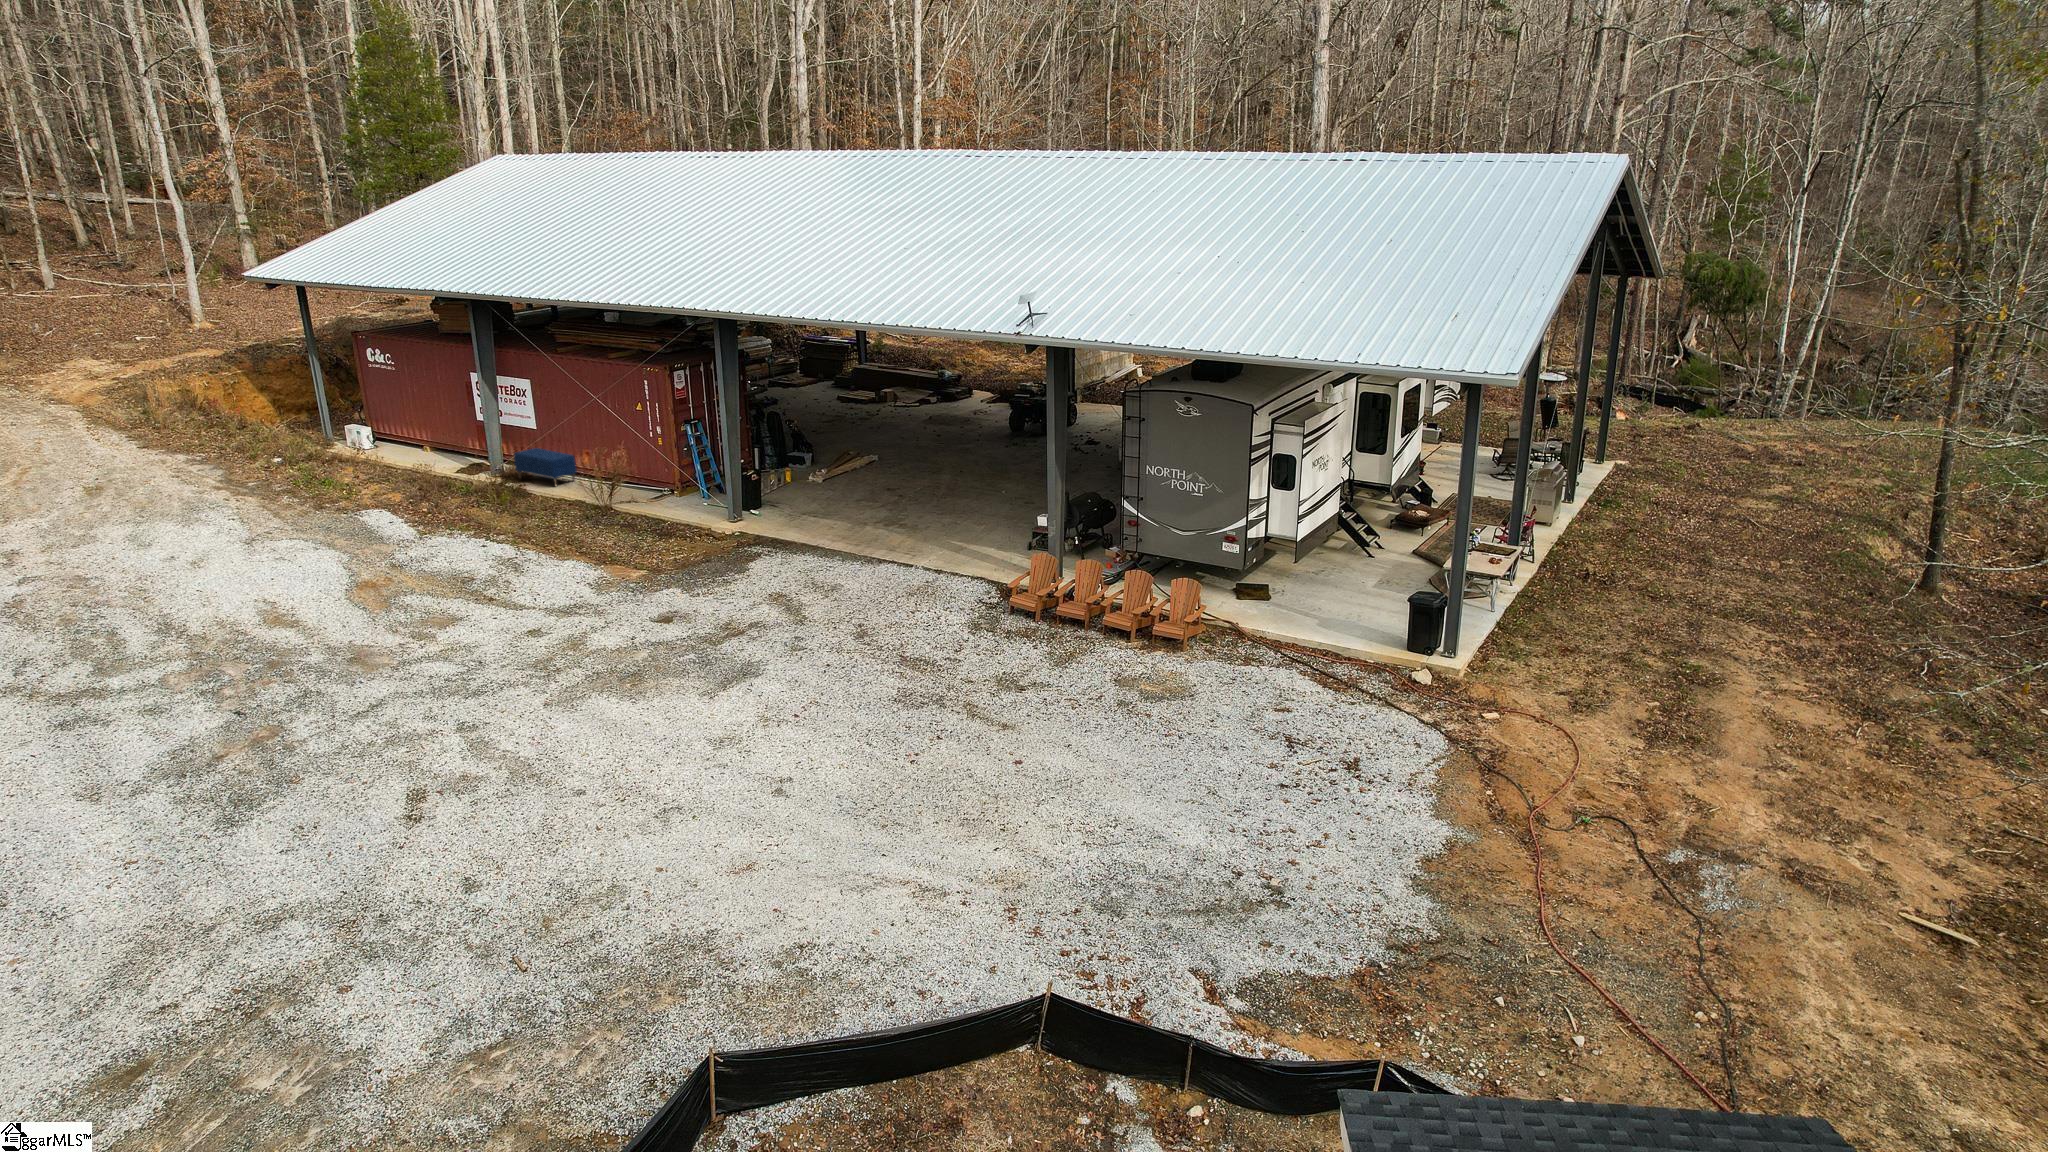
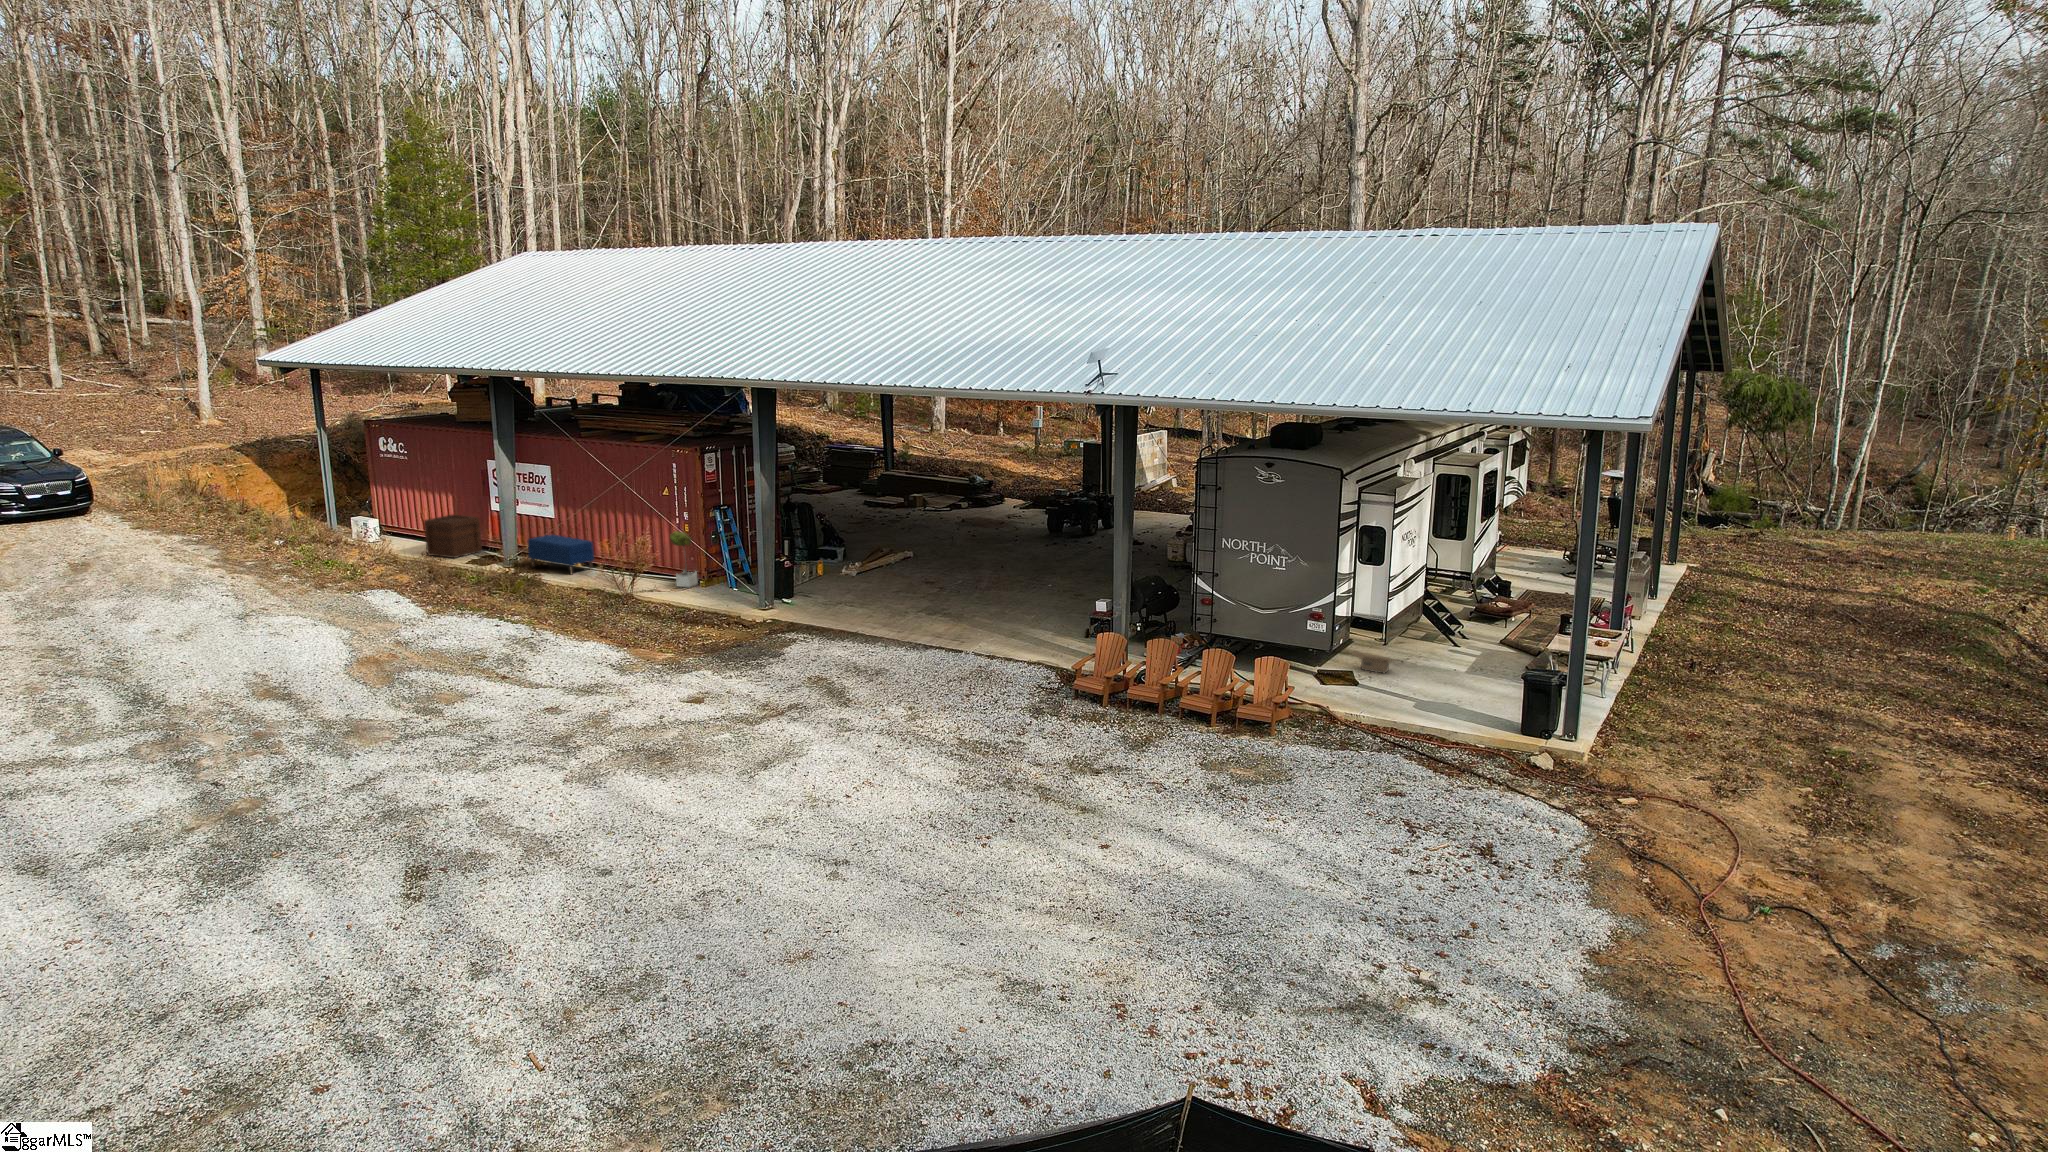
wooden crate: none [415,427,472,470] -> present [424,515,482,558]
potted tree: none [645,448,673,500] -> present [670,531,698,587]
cardboard box: none [1265,565,1309,587] -> present [1353,651,1397,673]

